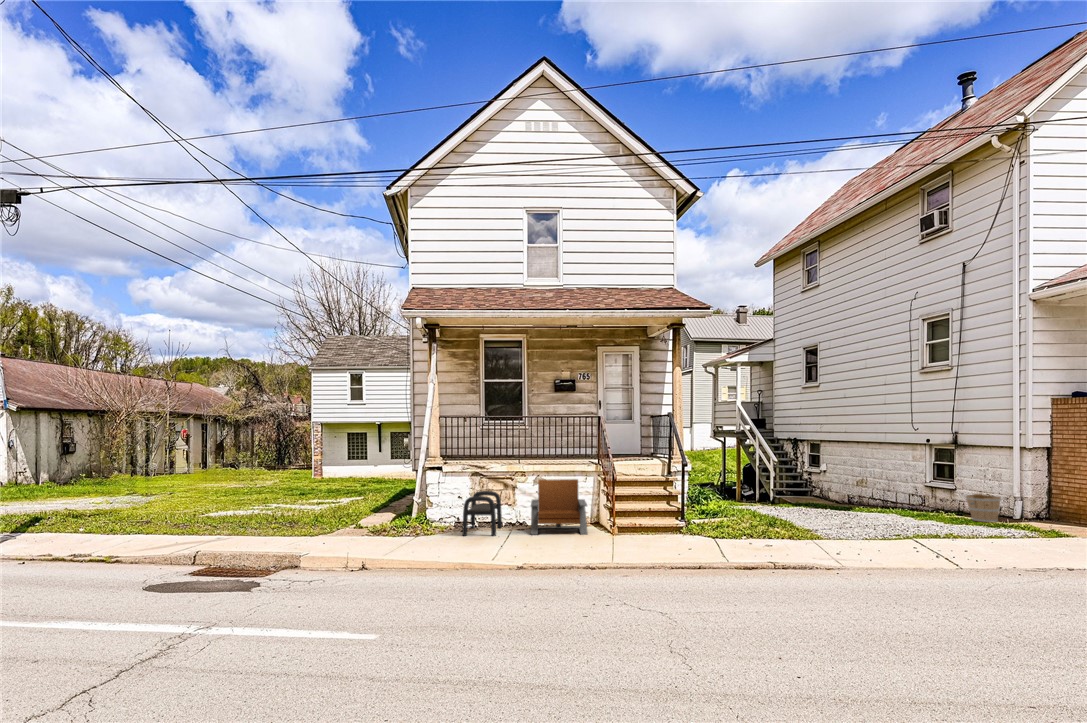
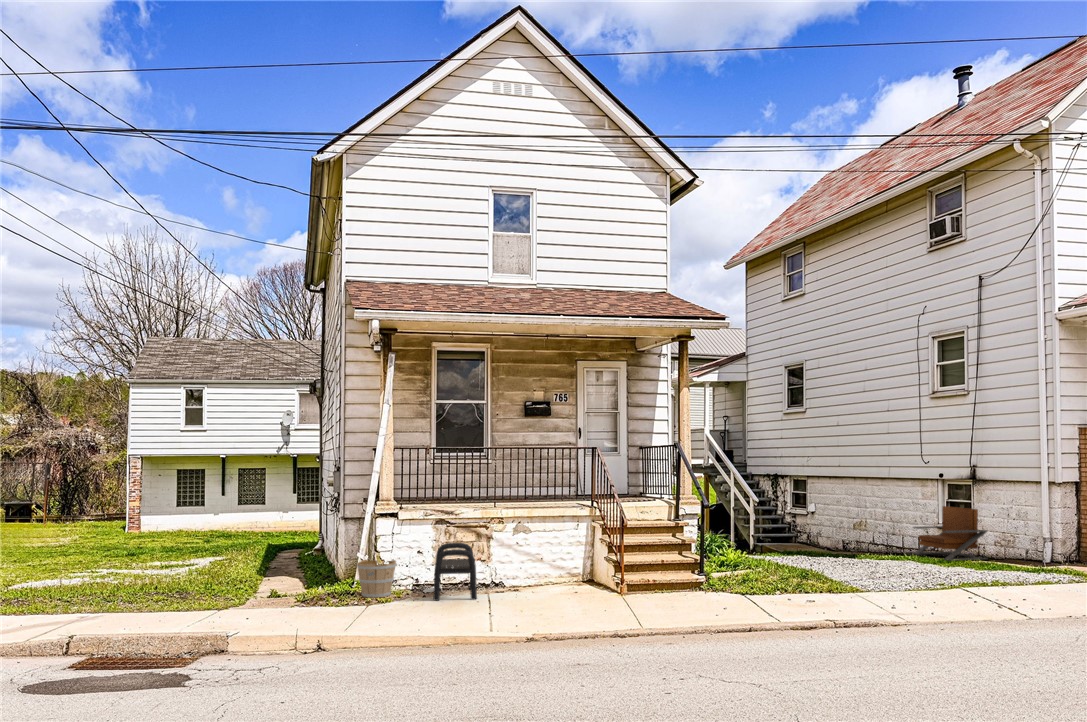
lounge chair: present [531,479,588,535] -> present [913,506,987,561]
wooden bucket: present [966,494,1001,522] -> present [357,560,397,598]

